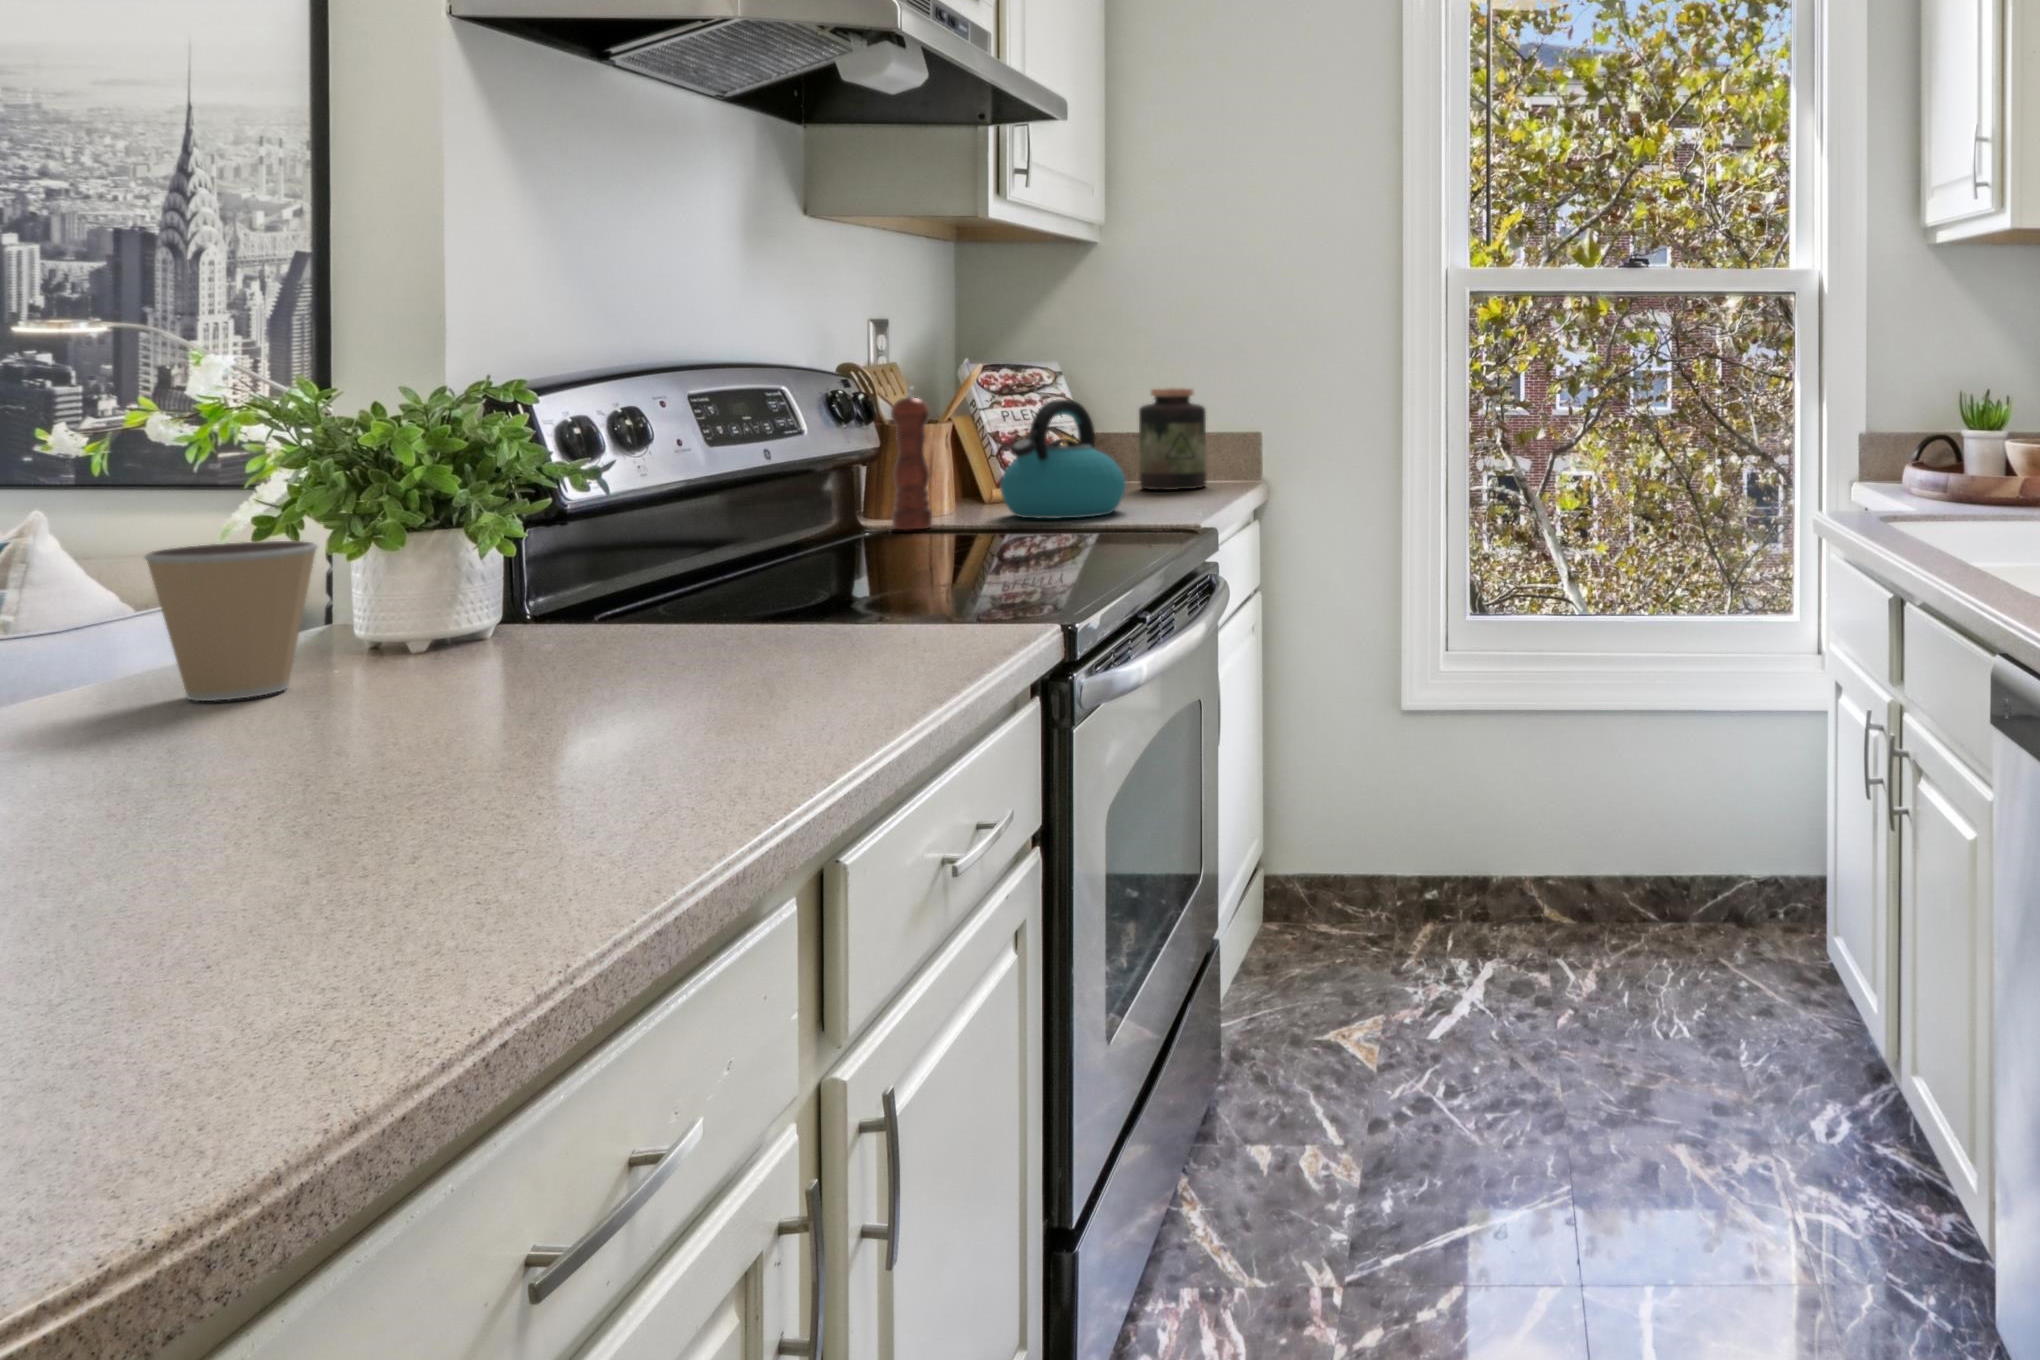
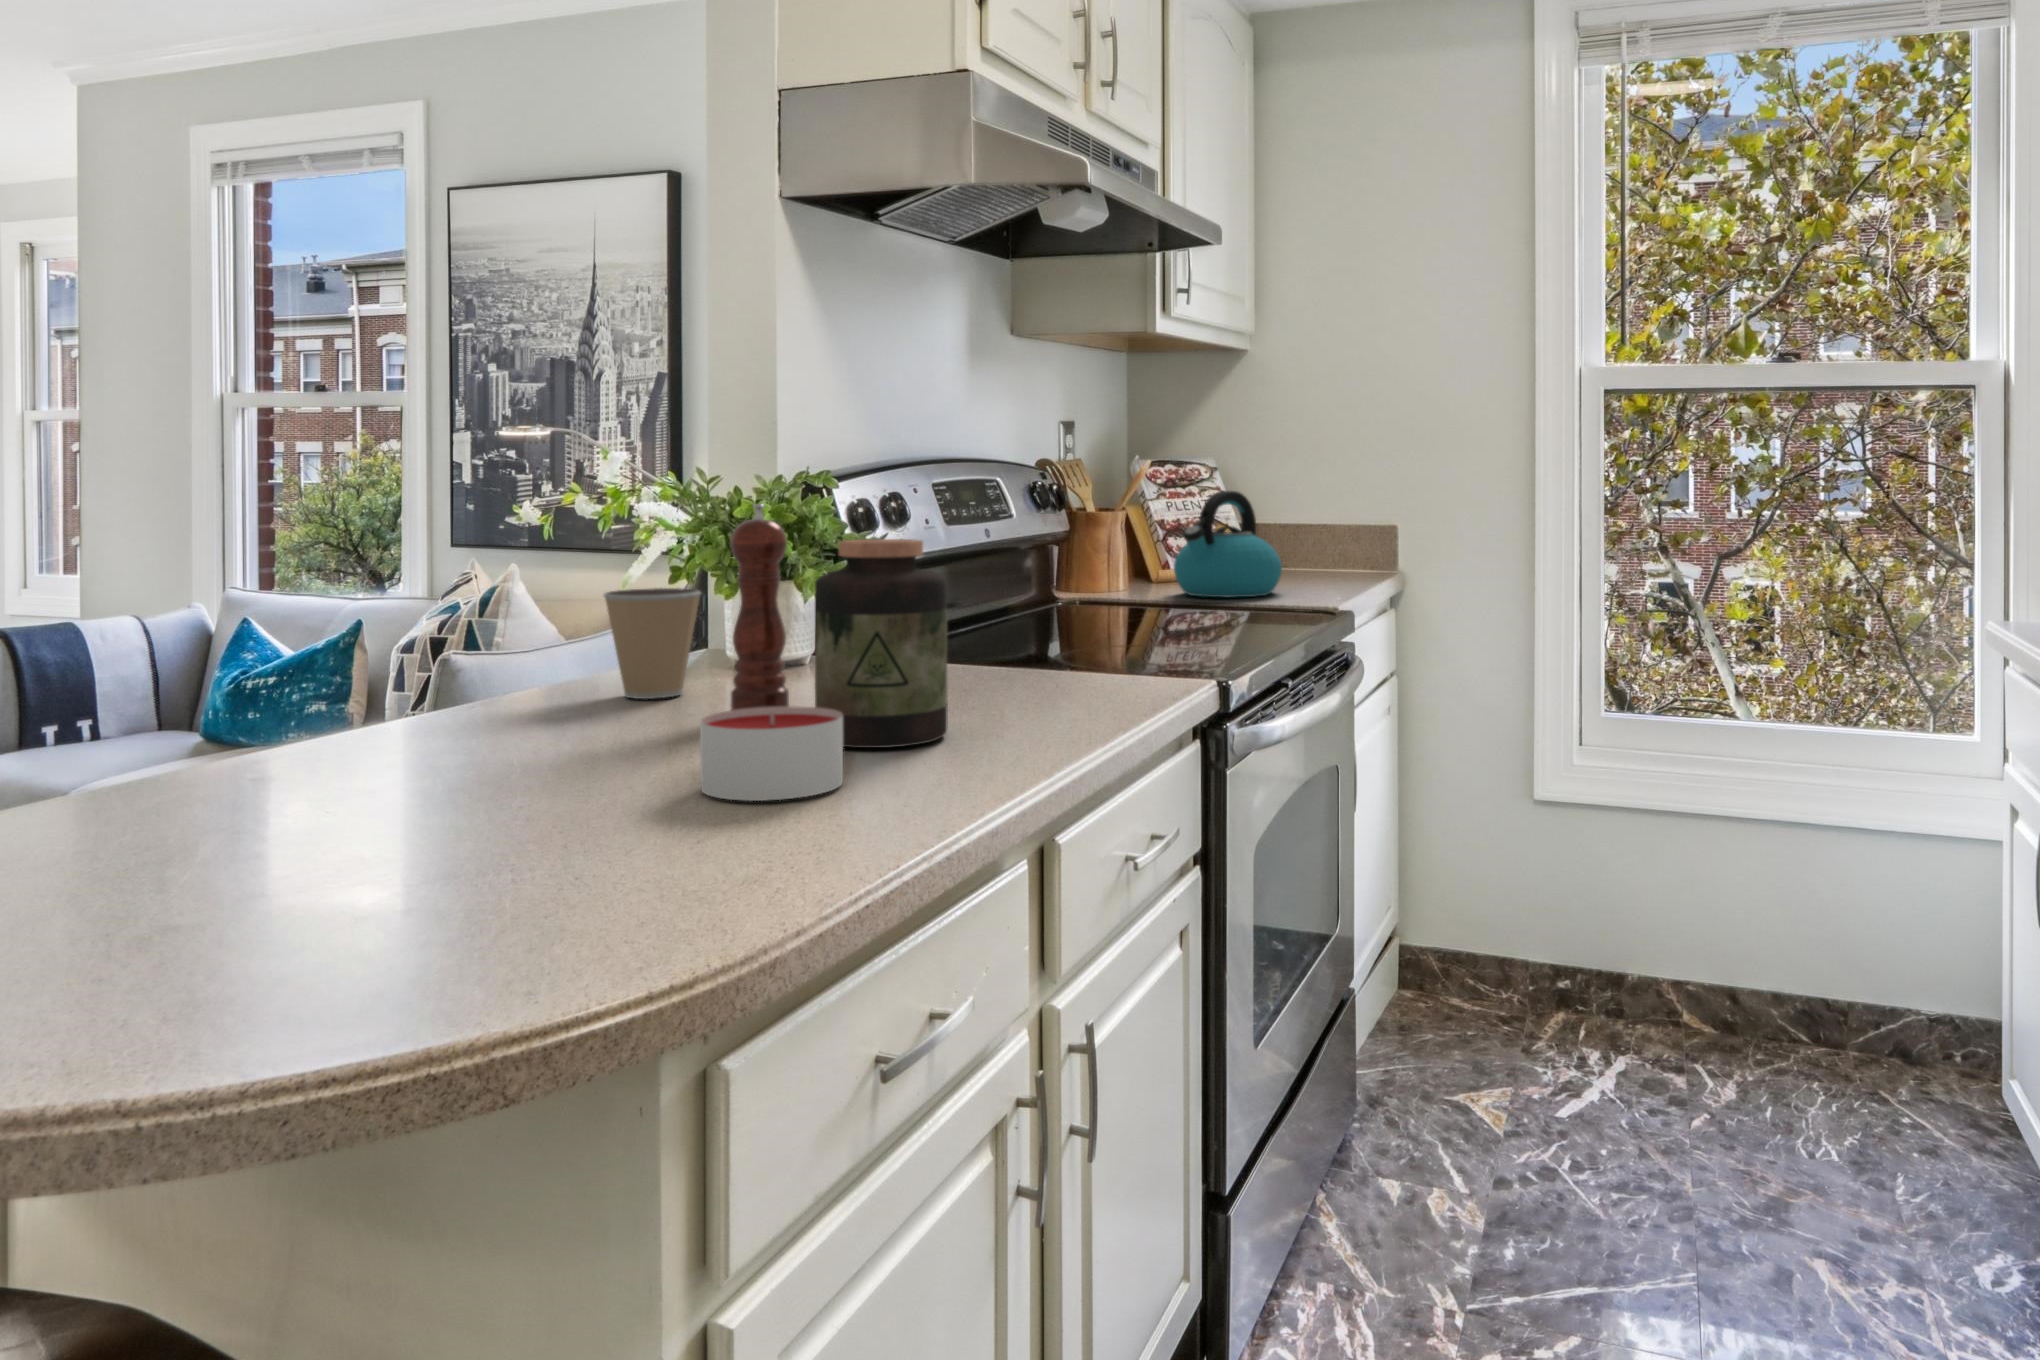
pepper mill: present [891,388,932,530] -> present [730,504,789,710]
jar: present [1139,388,1206,490] -> present [815,539,948,748]
candle: none [278,709,531,862] -> present [700,706,843,801]

